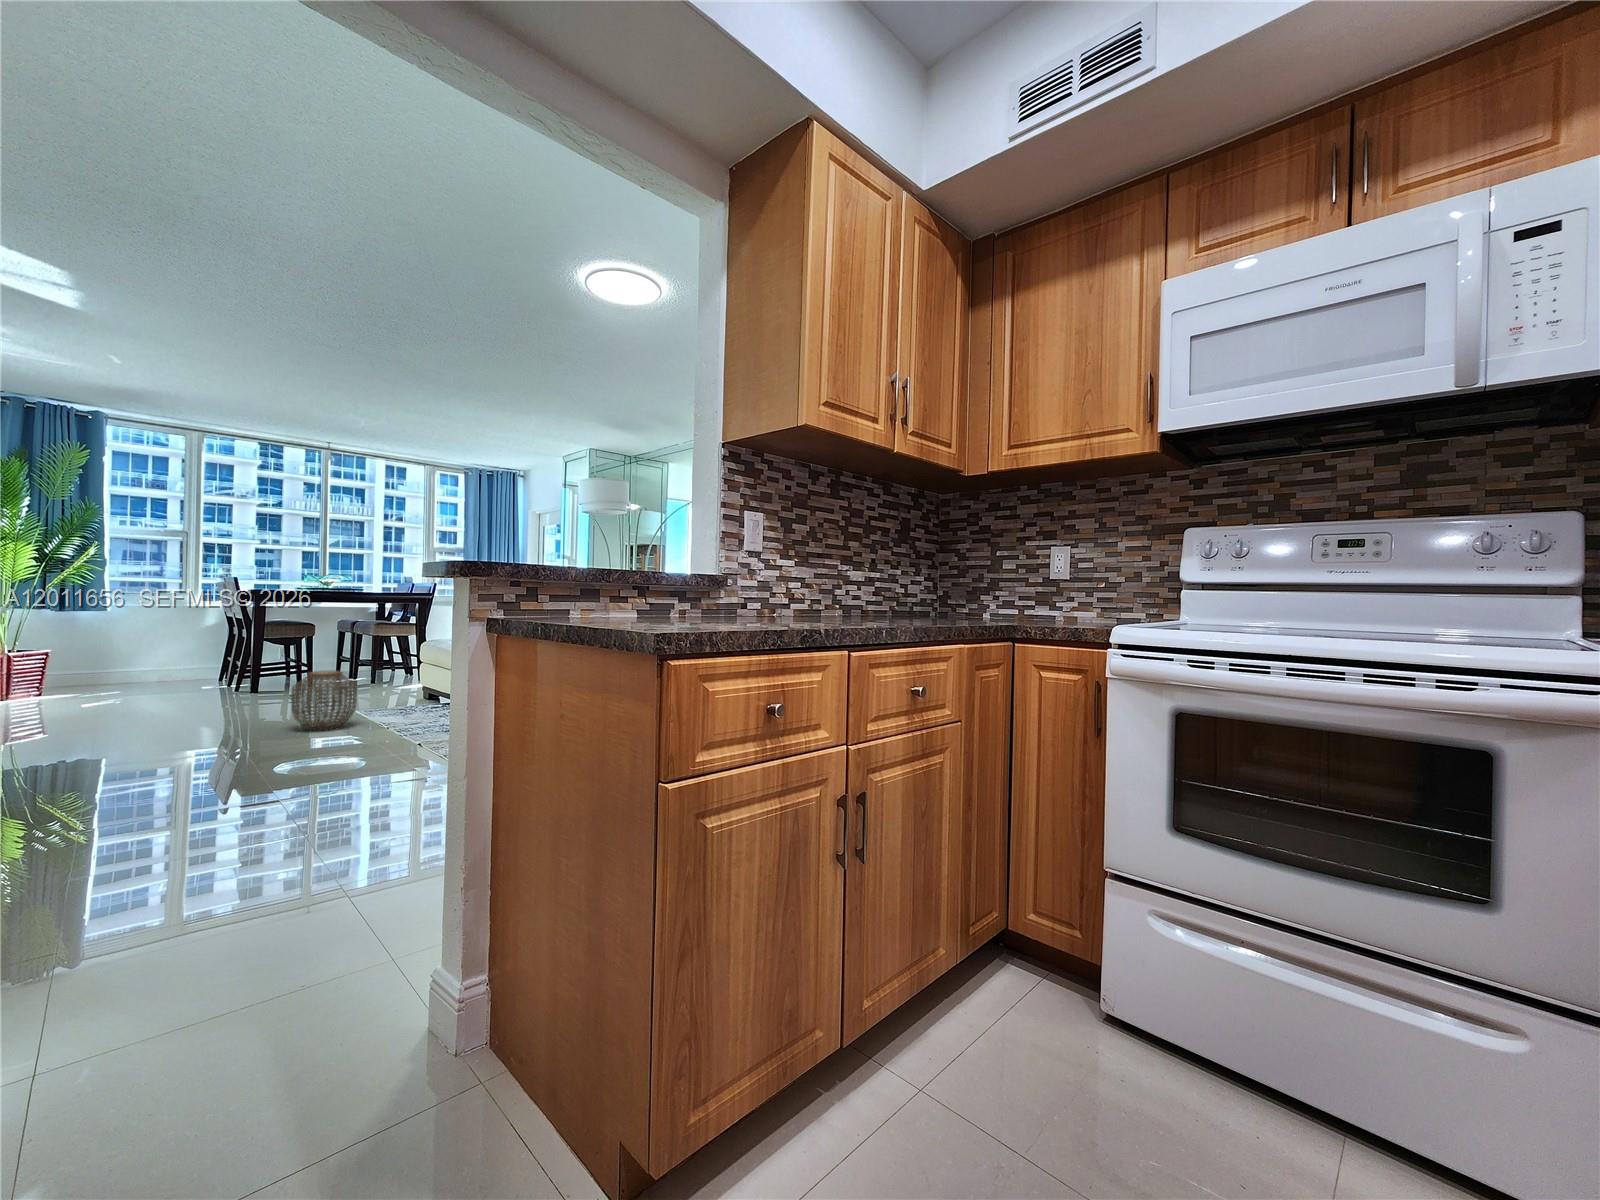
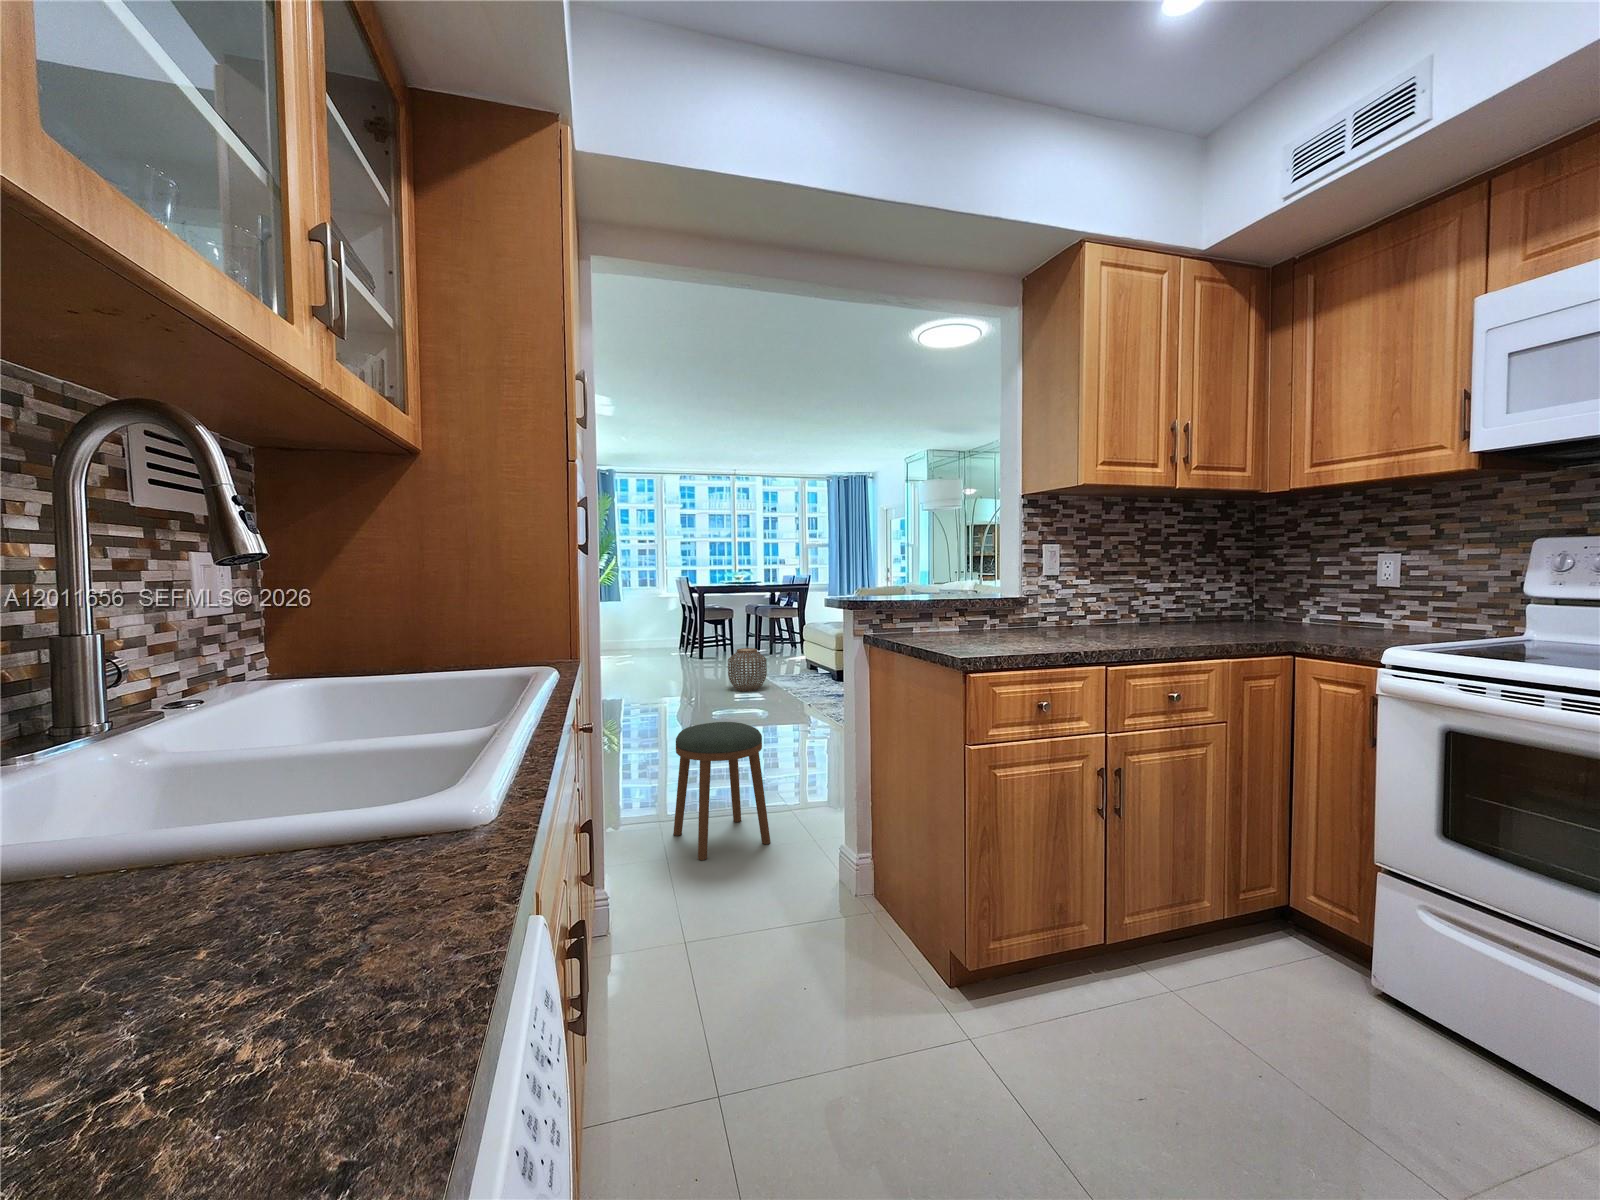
stool: none [83,778,306,1052] -> present [673,722,770,860]

